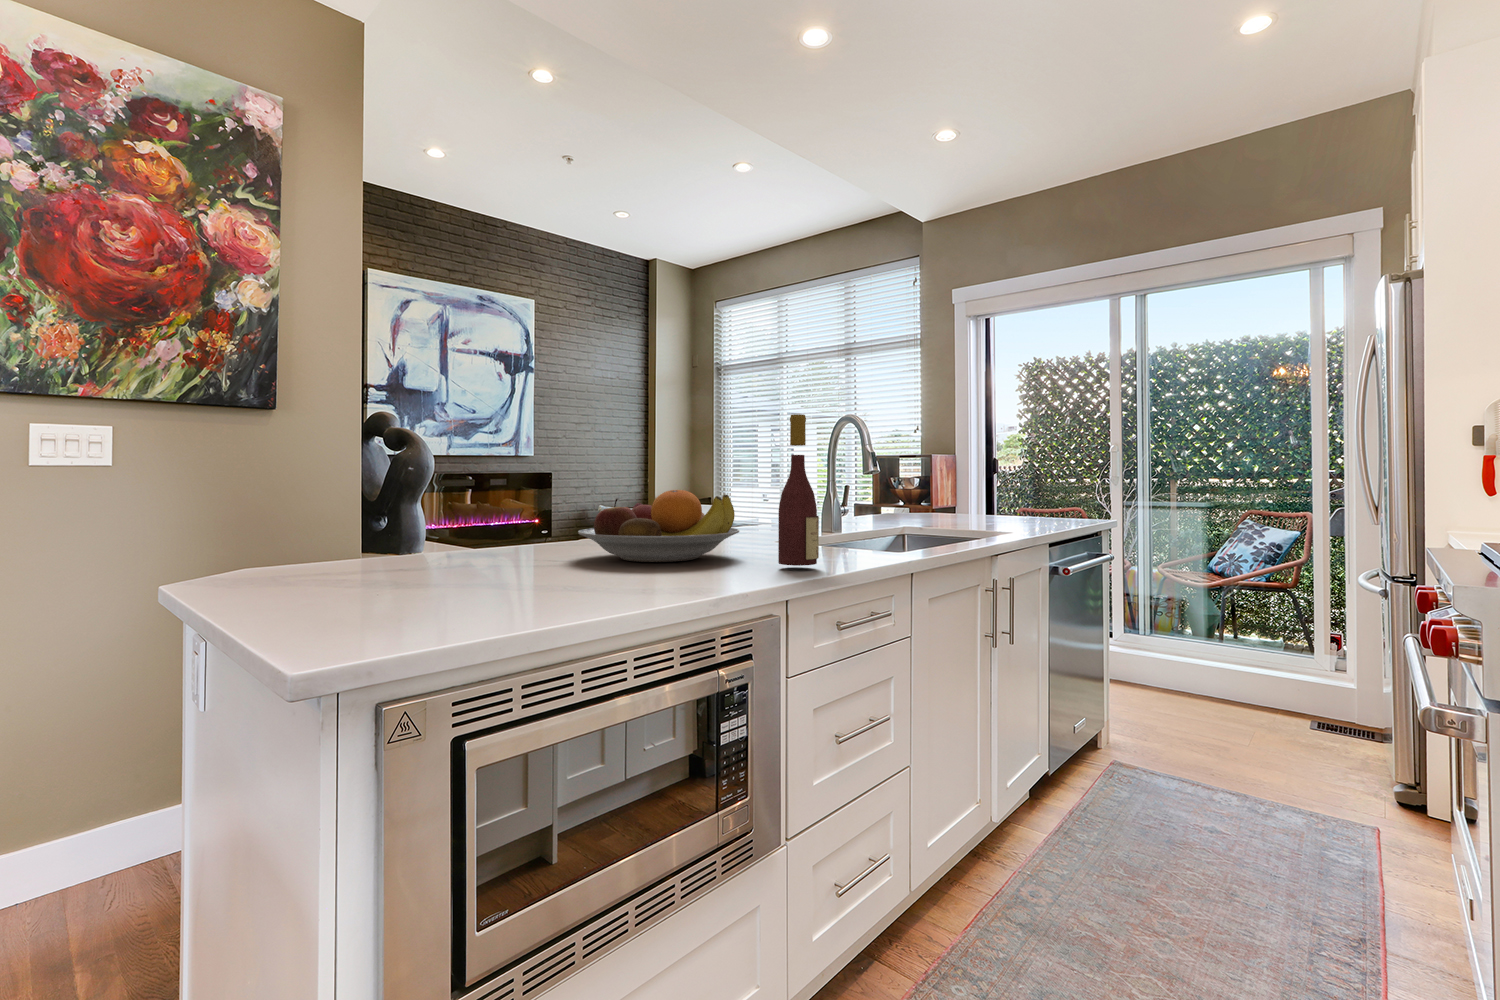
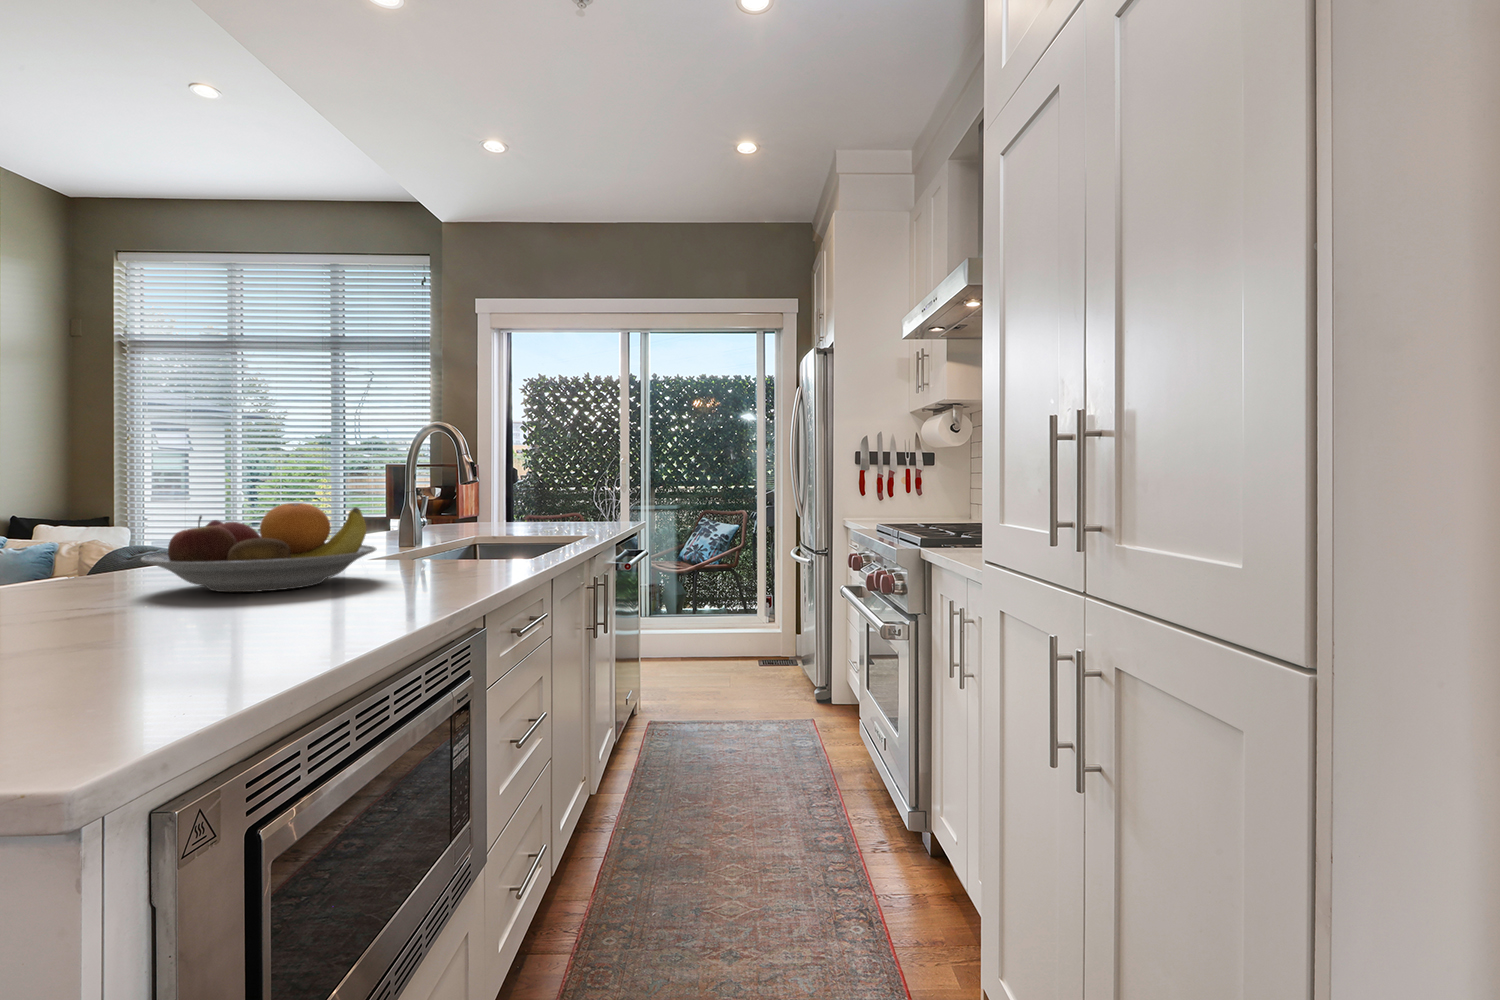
wine bottle: present [778,414,819,566] -> none [441,424,488,583]

